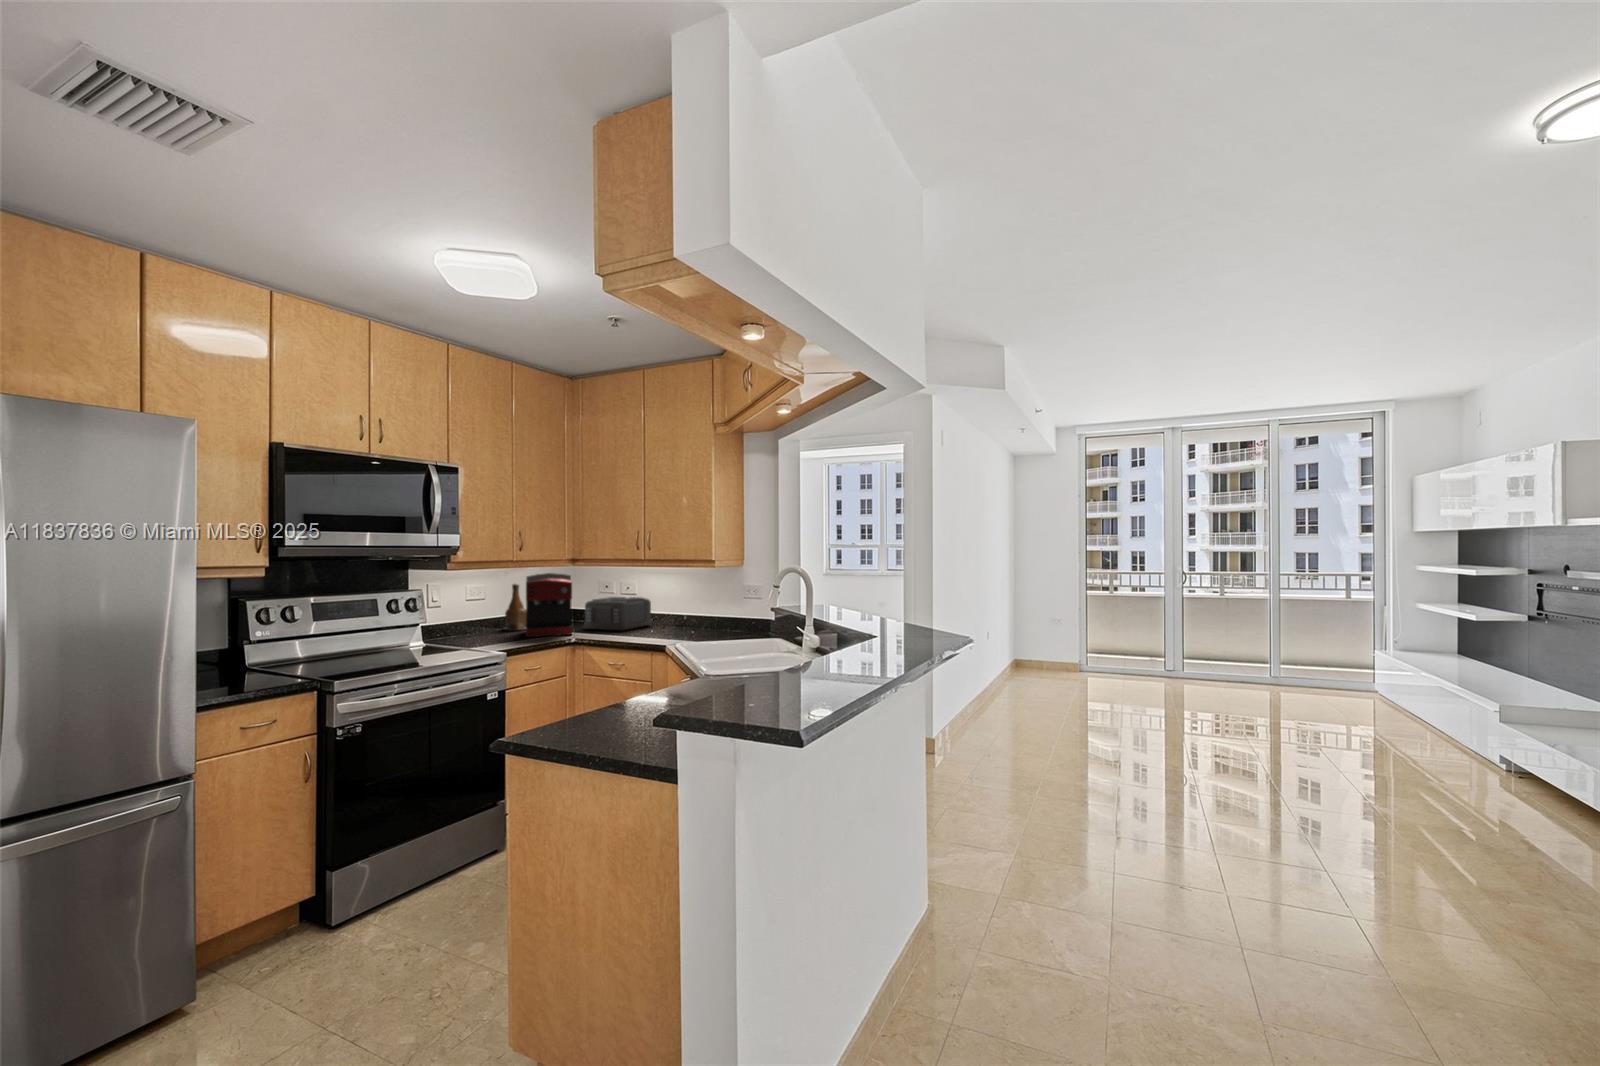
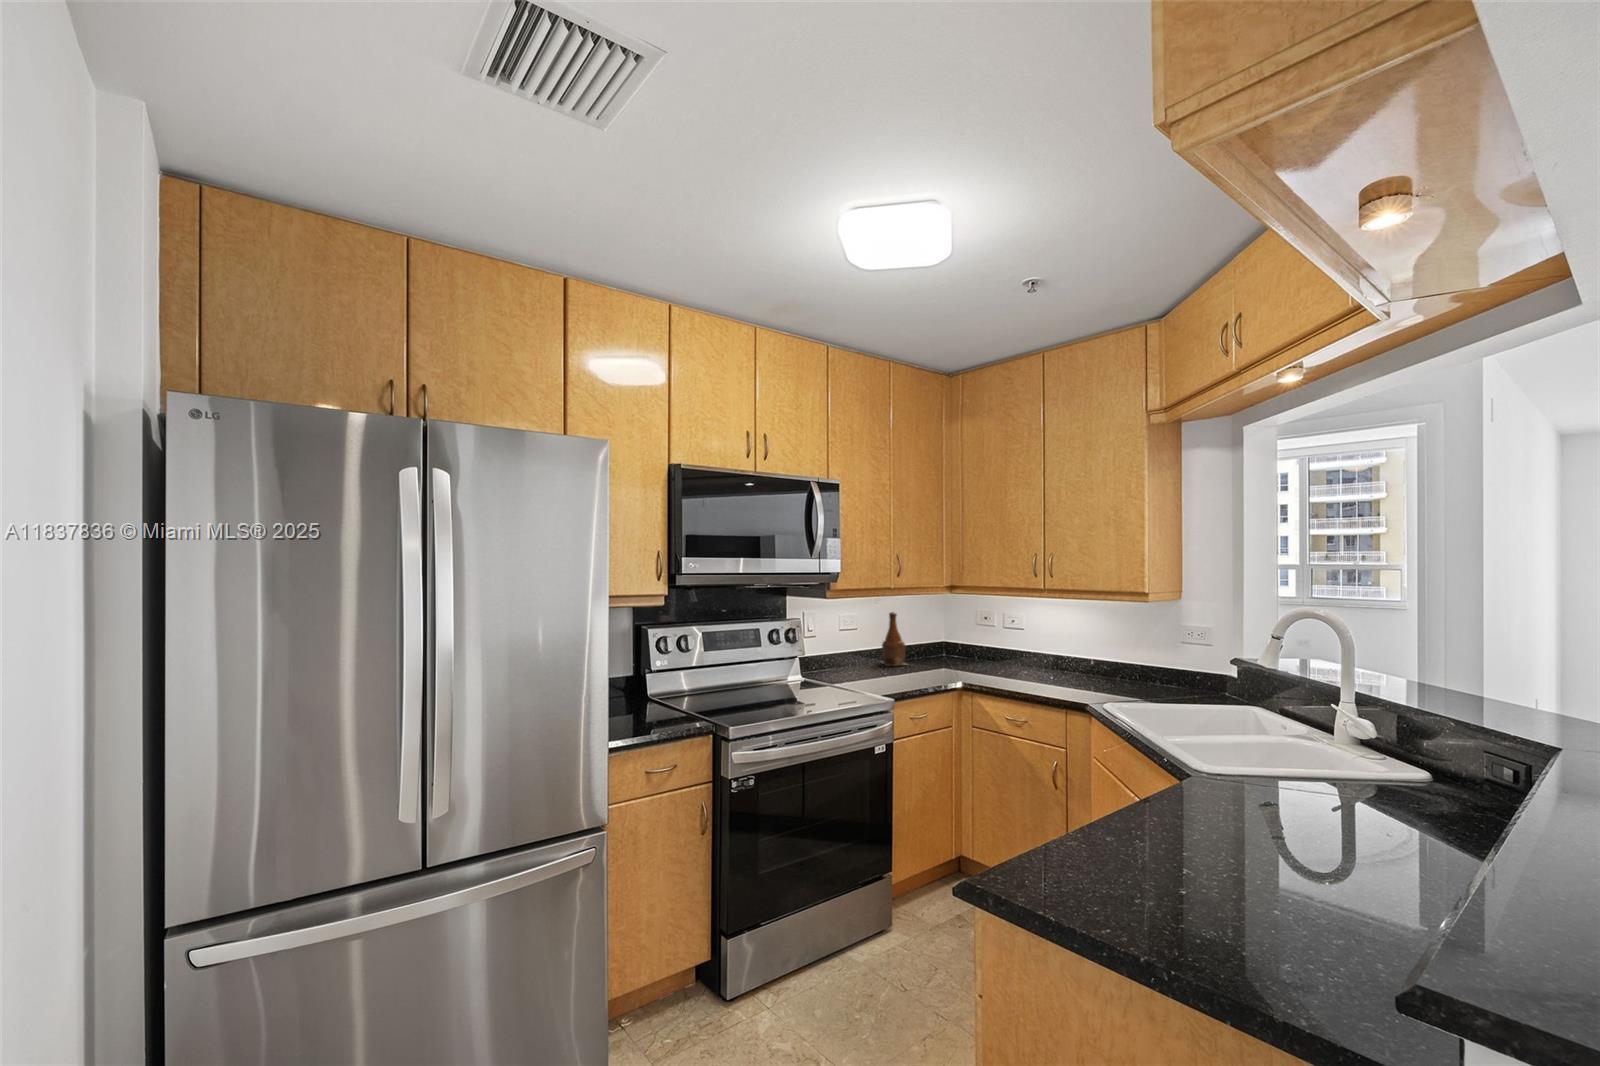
coffee maker: present [526,573,572,637] -> none [906,602,960,678]
toaster: present [584,597,652,630] -> none [970,631,1053,675]

